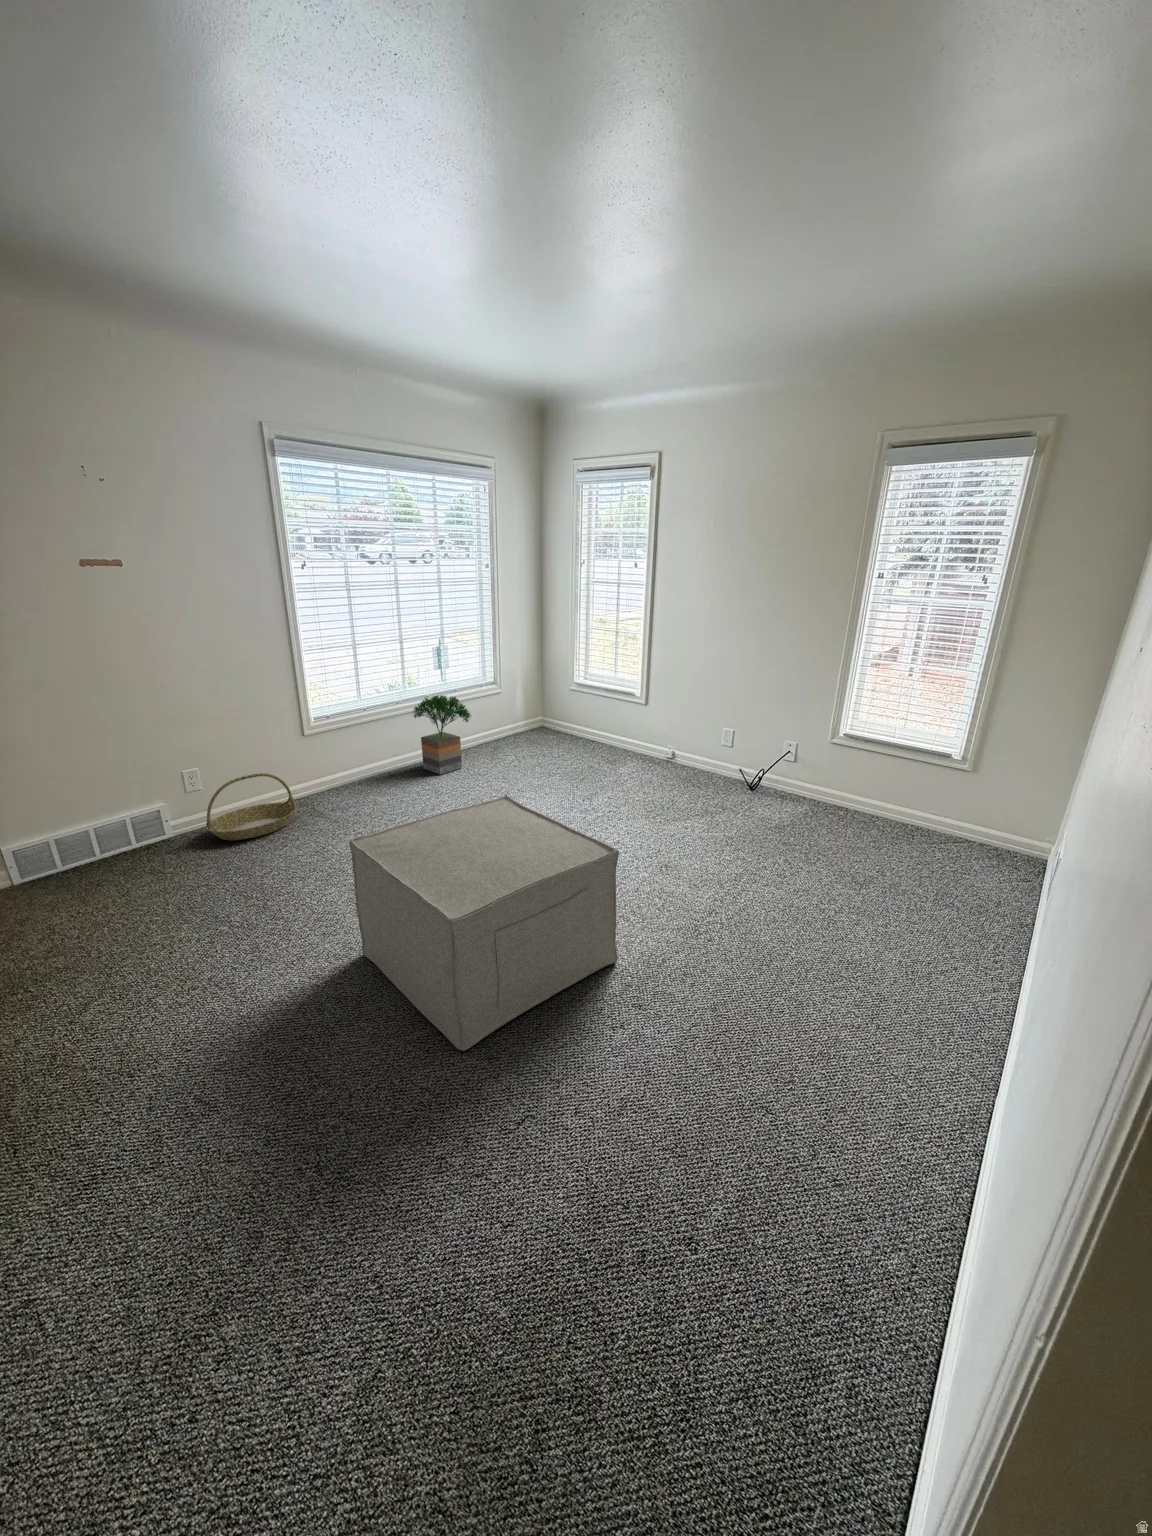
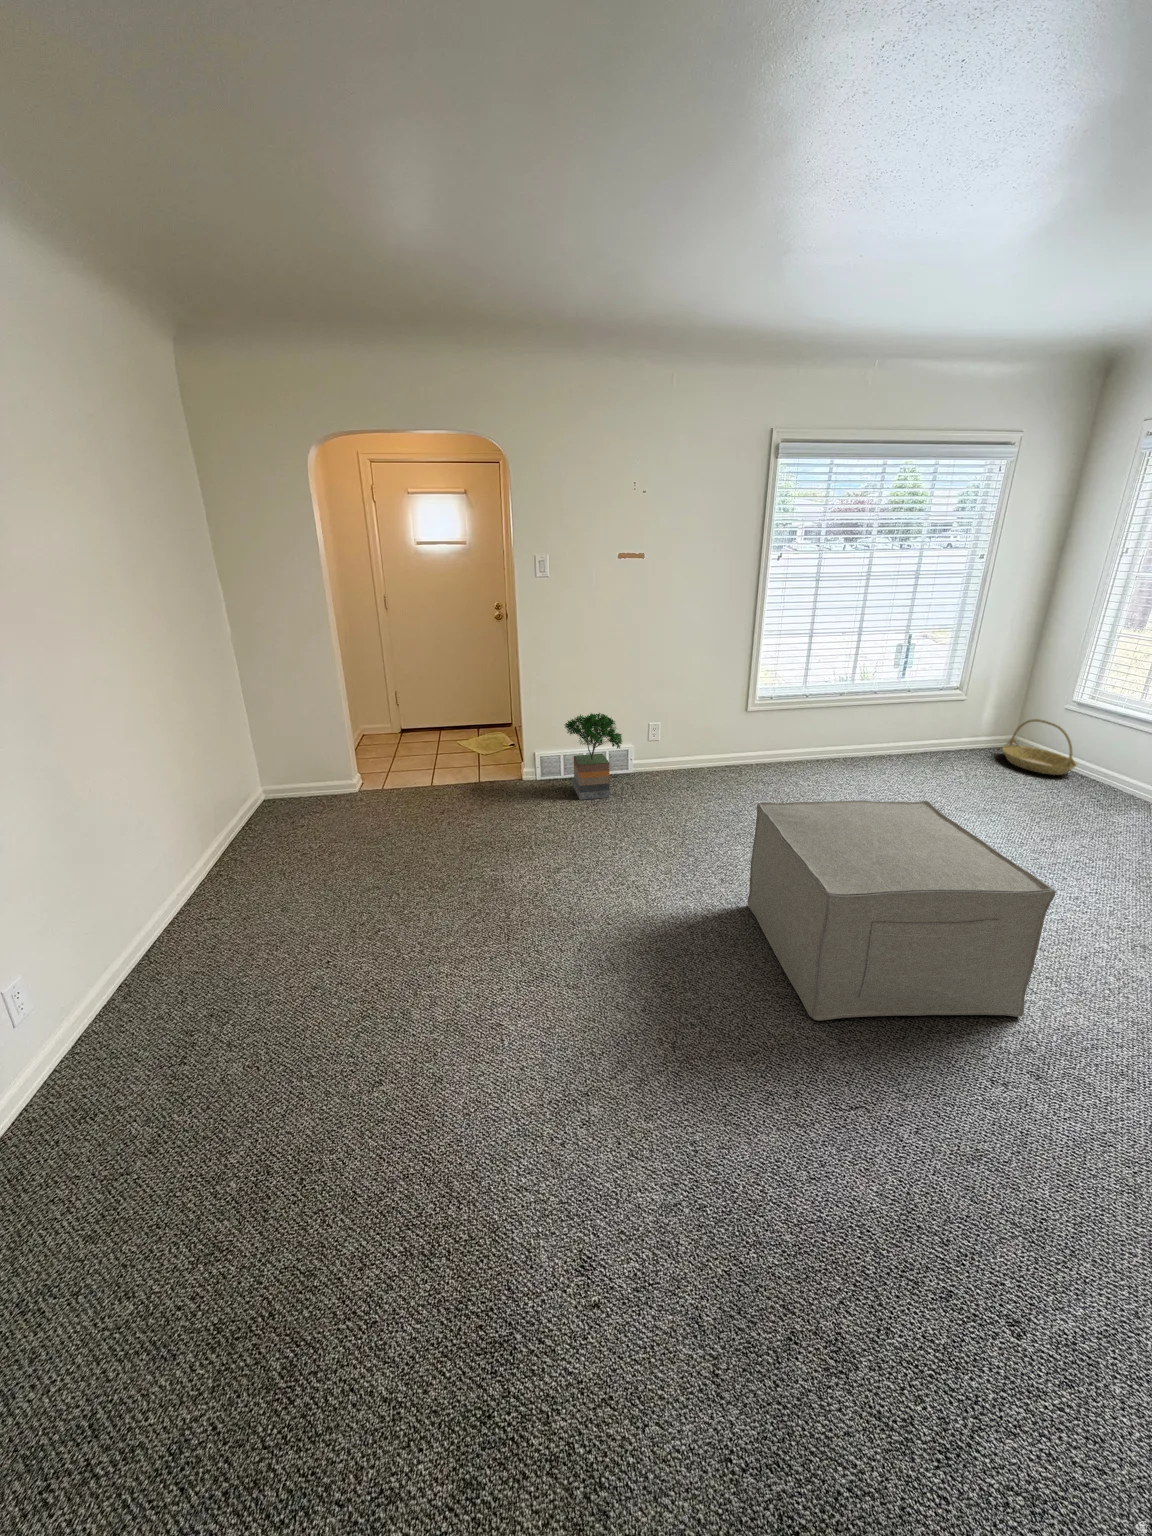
potted tree: present [413,695,471,774] -> present [565,713,622,800]
basket: present [206,773,297,840] -> present [1002,719,1077,775]

